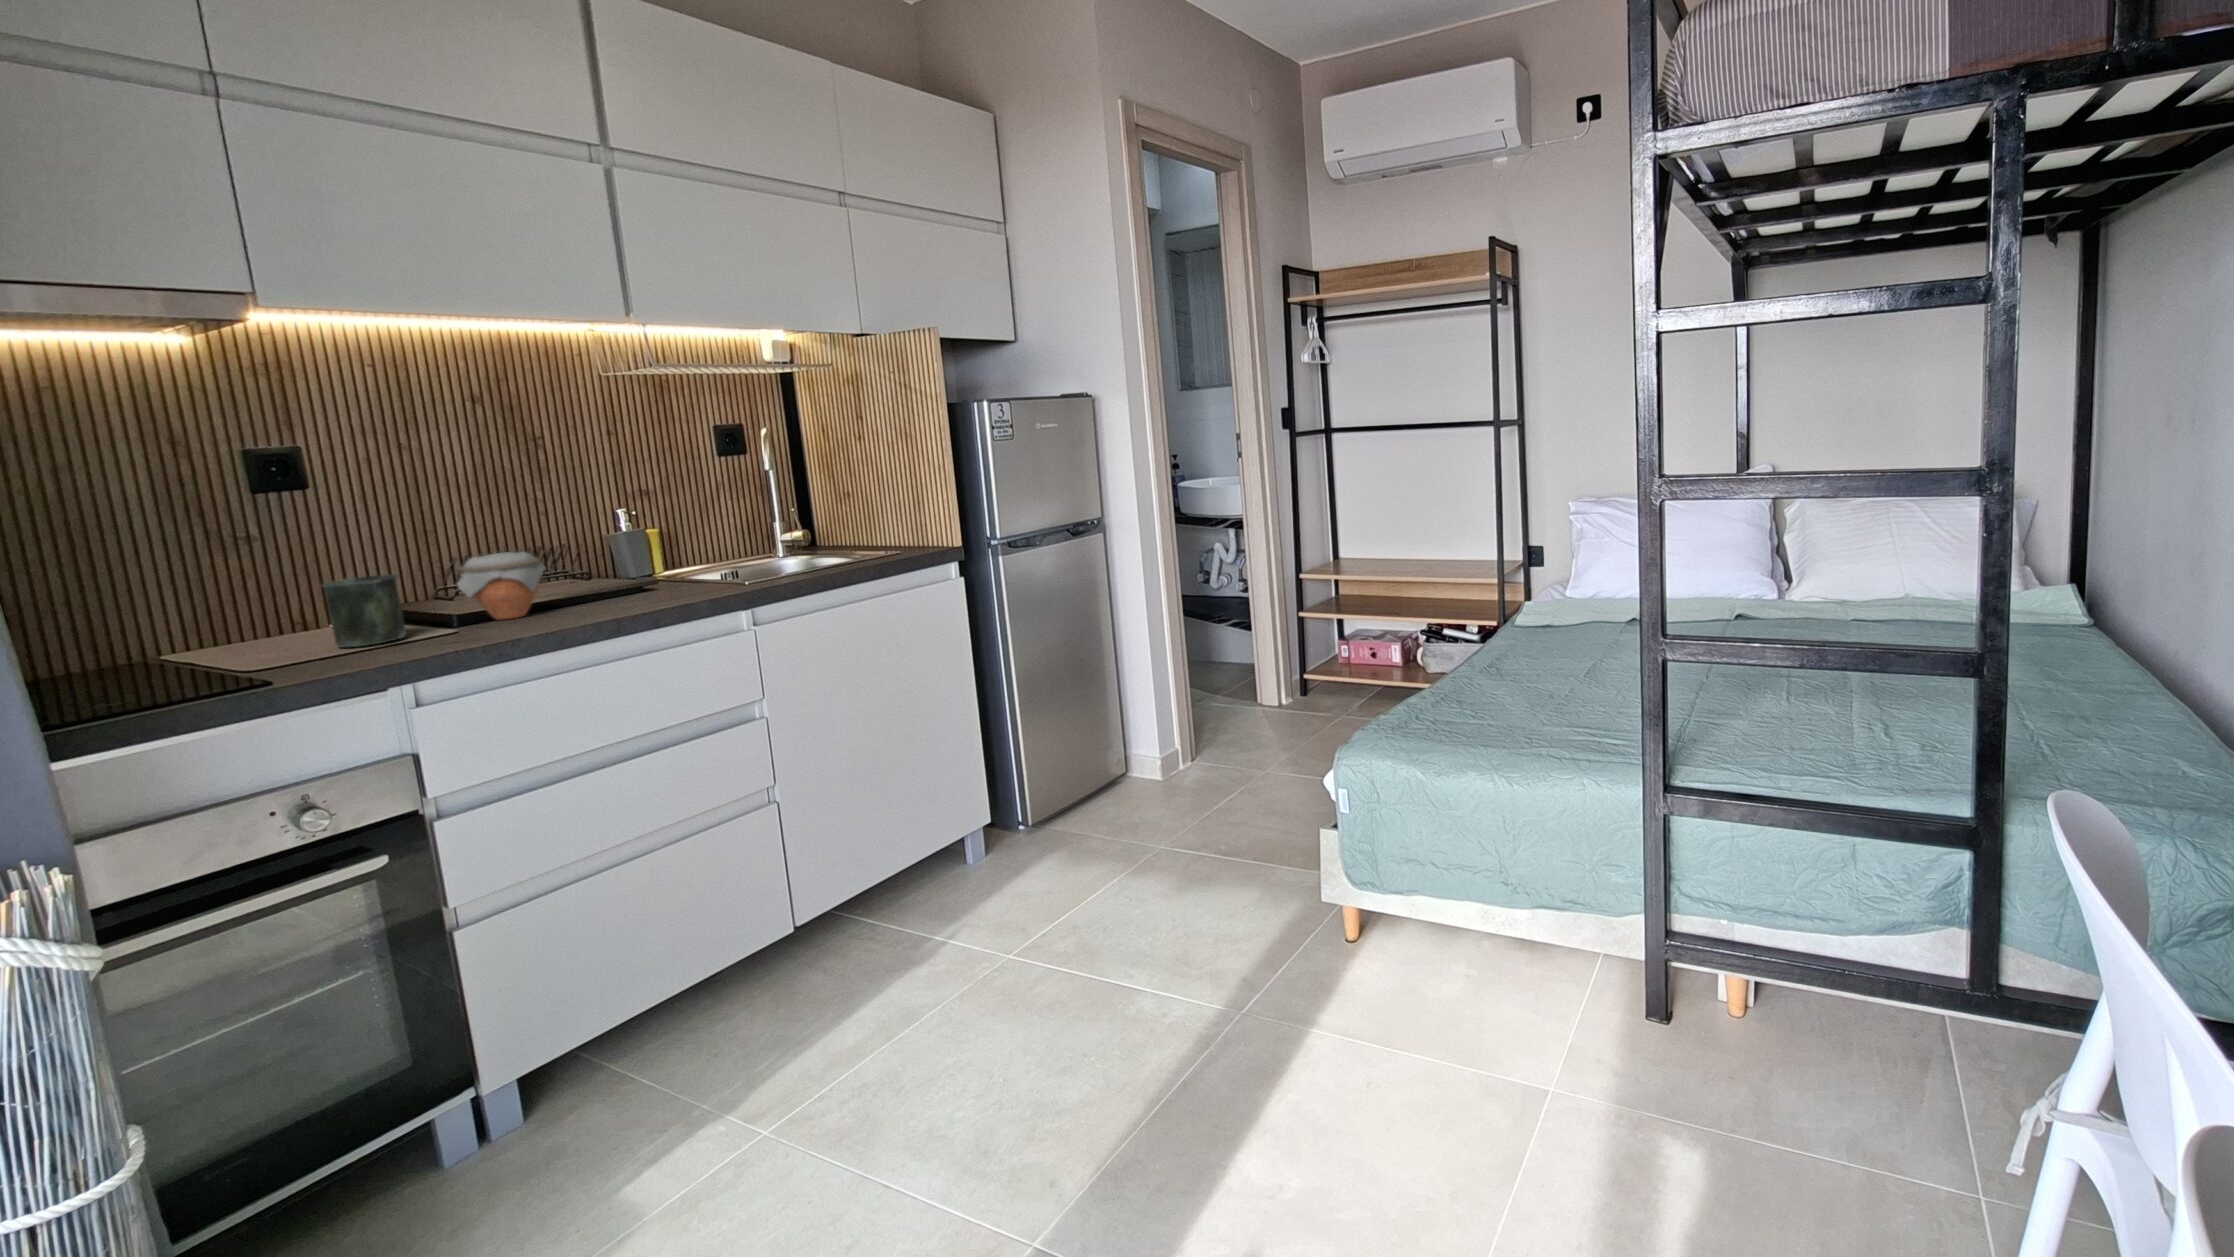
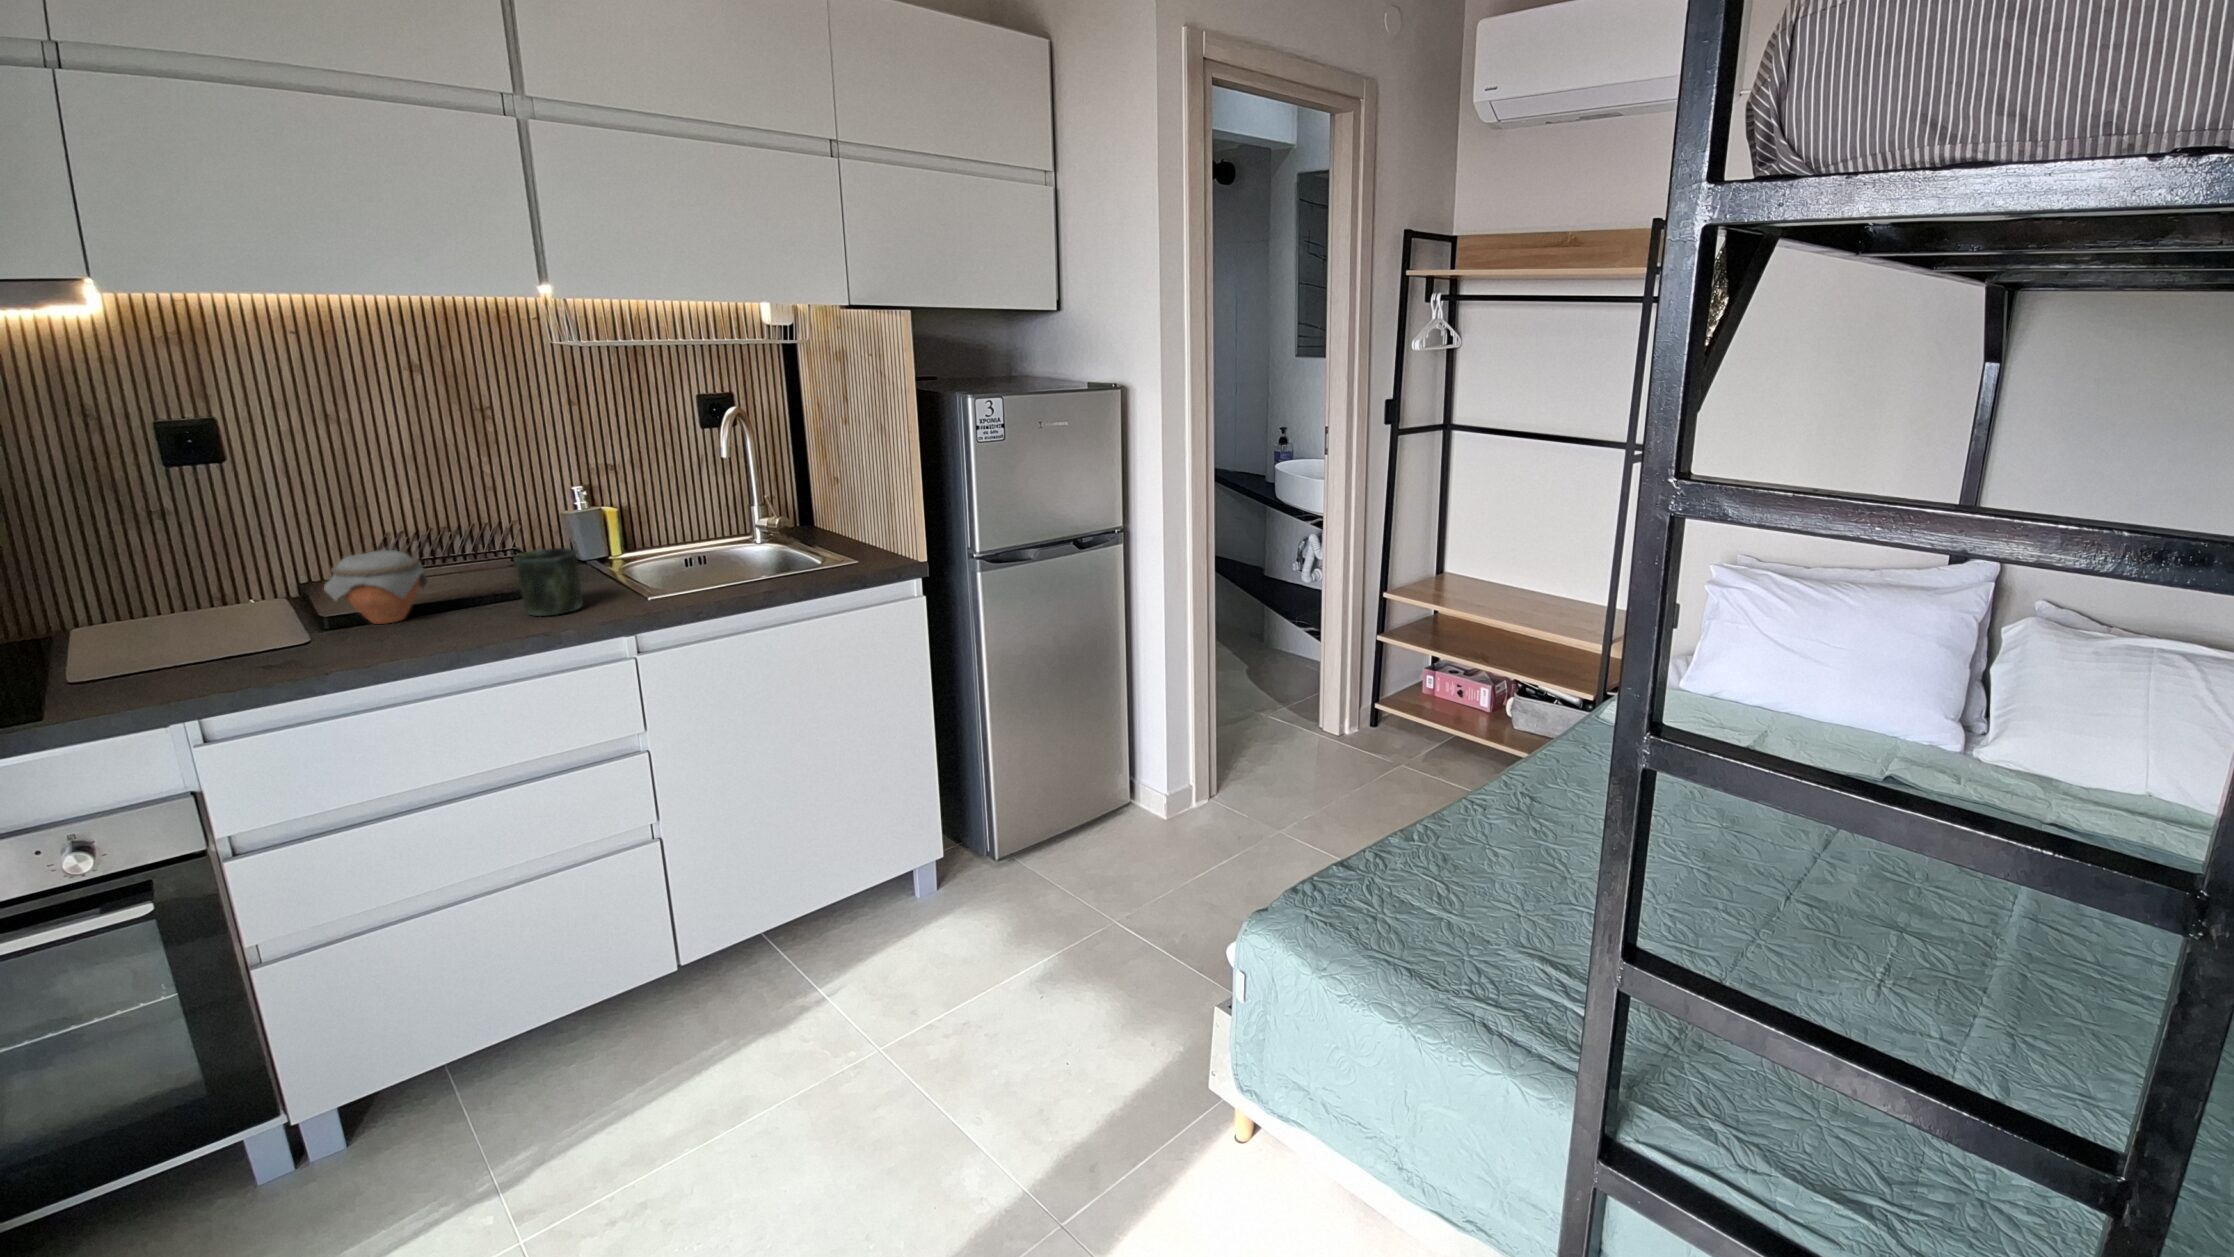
mug: present [321,574,406,647] -> present [514,548,583,616]

